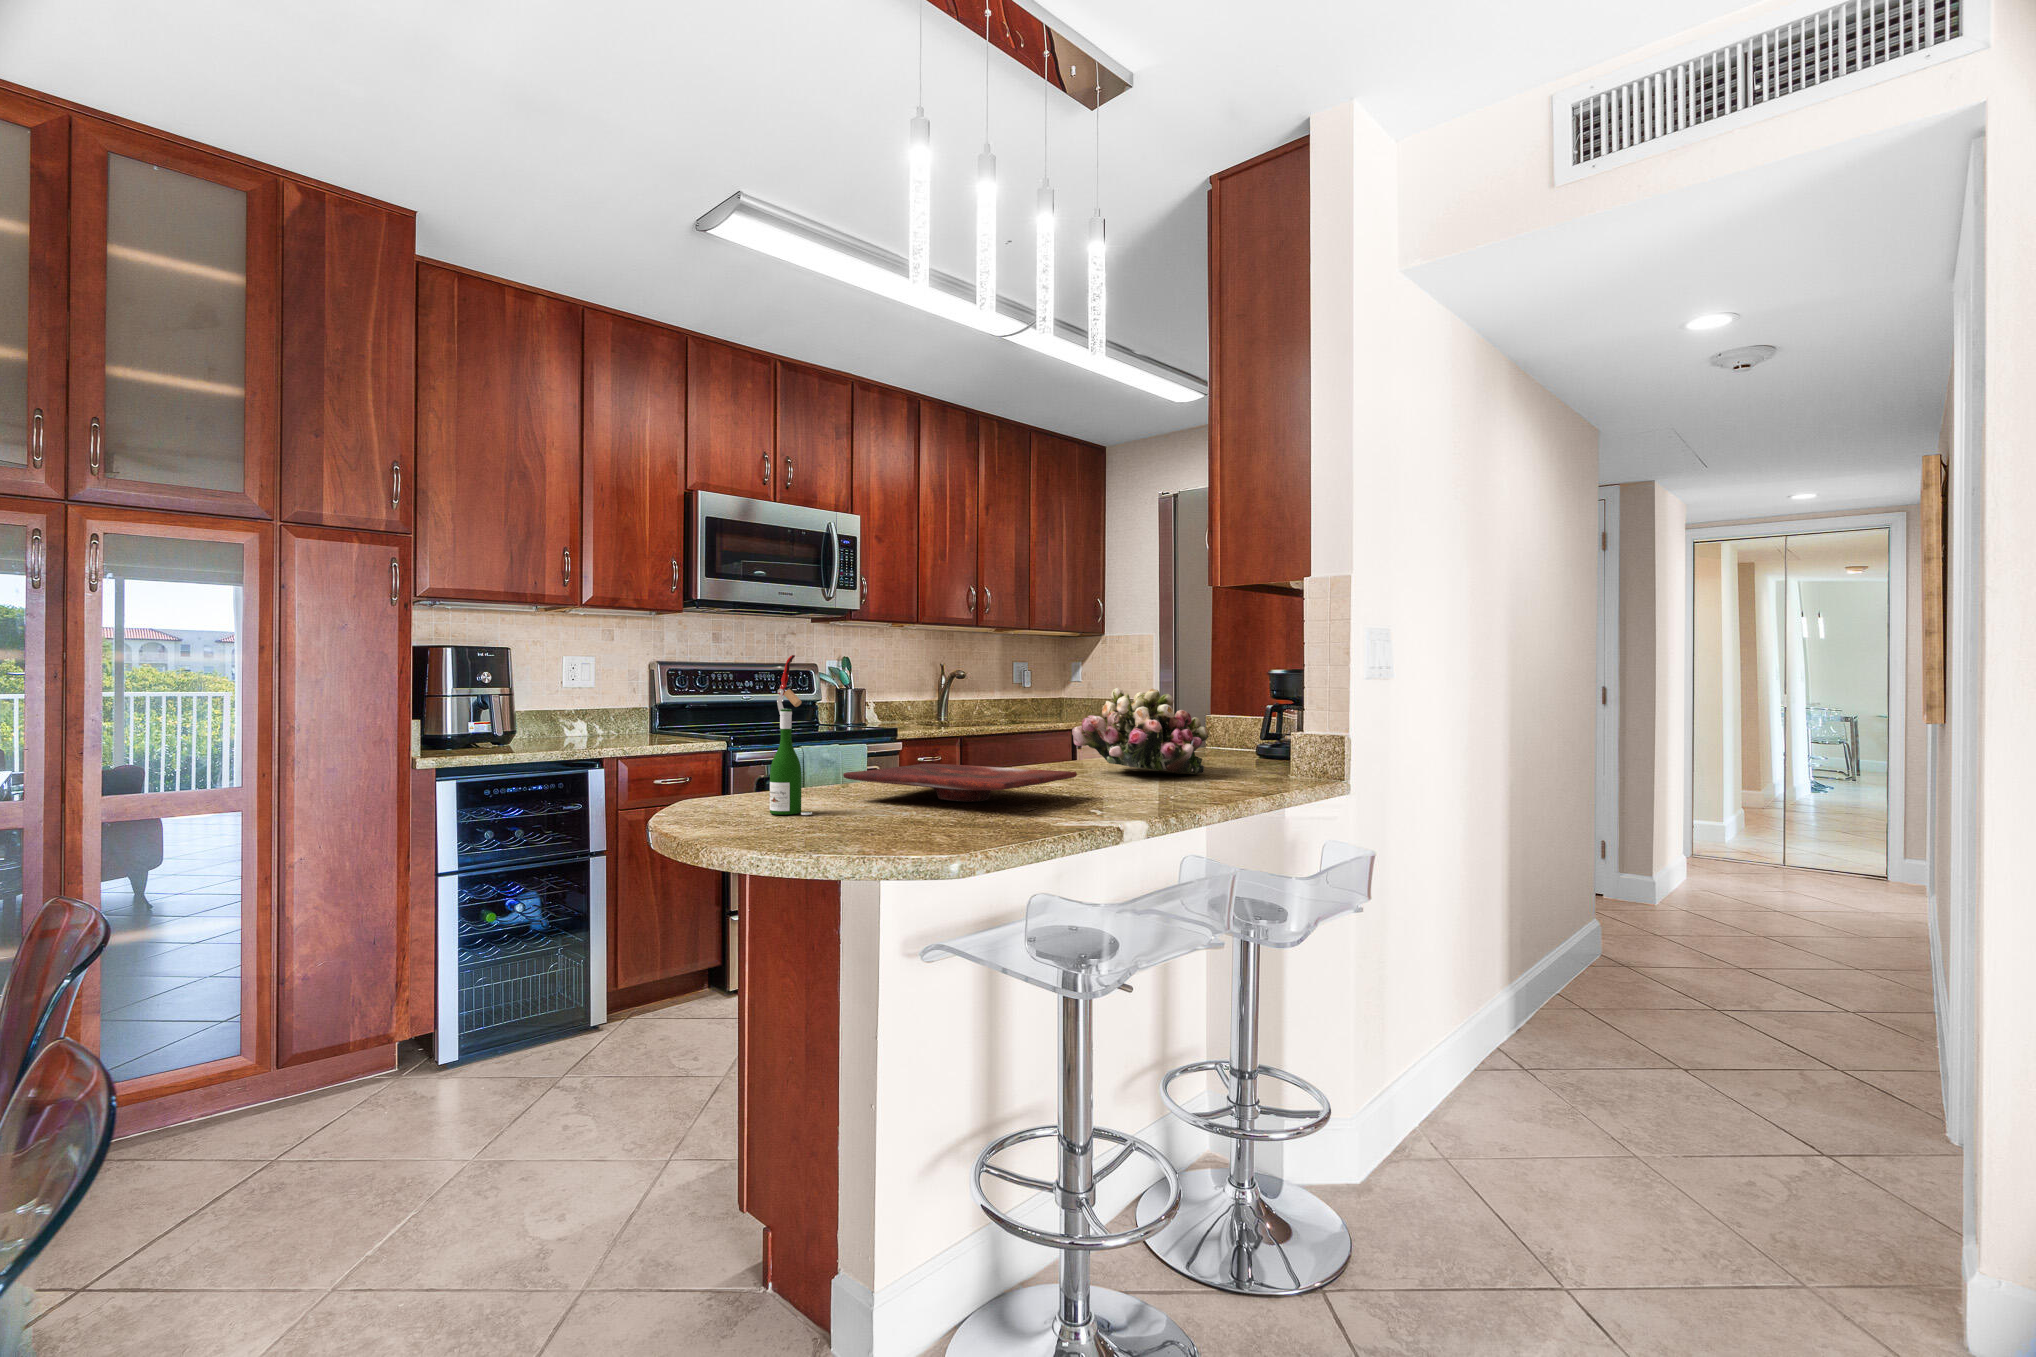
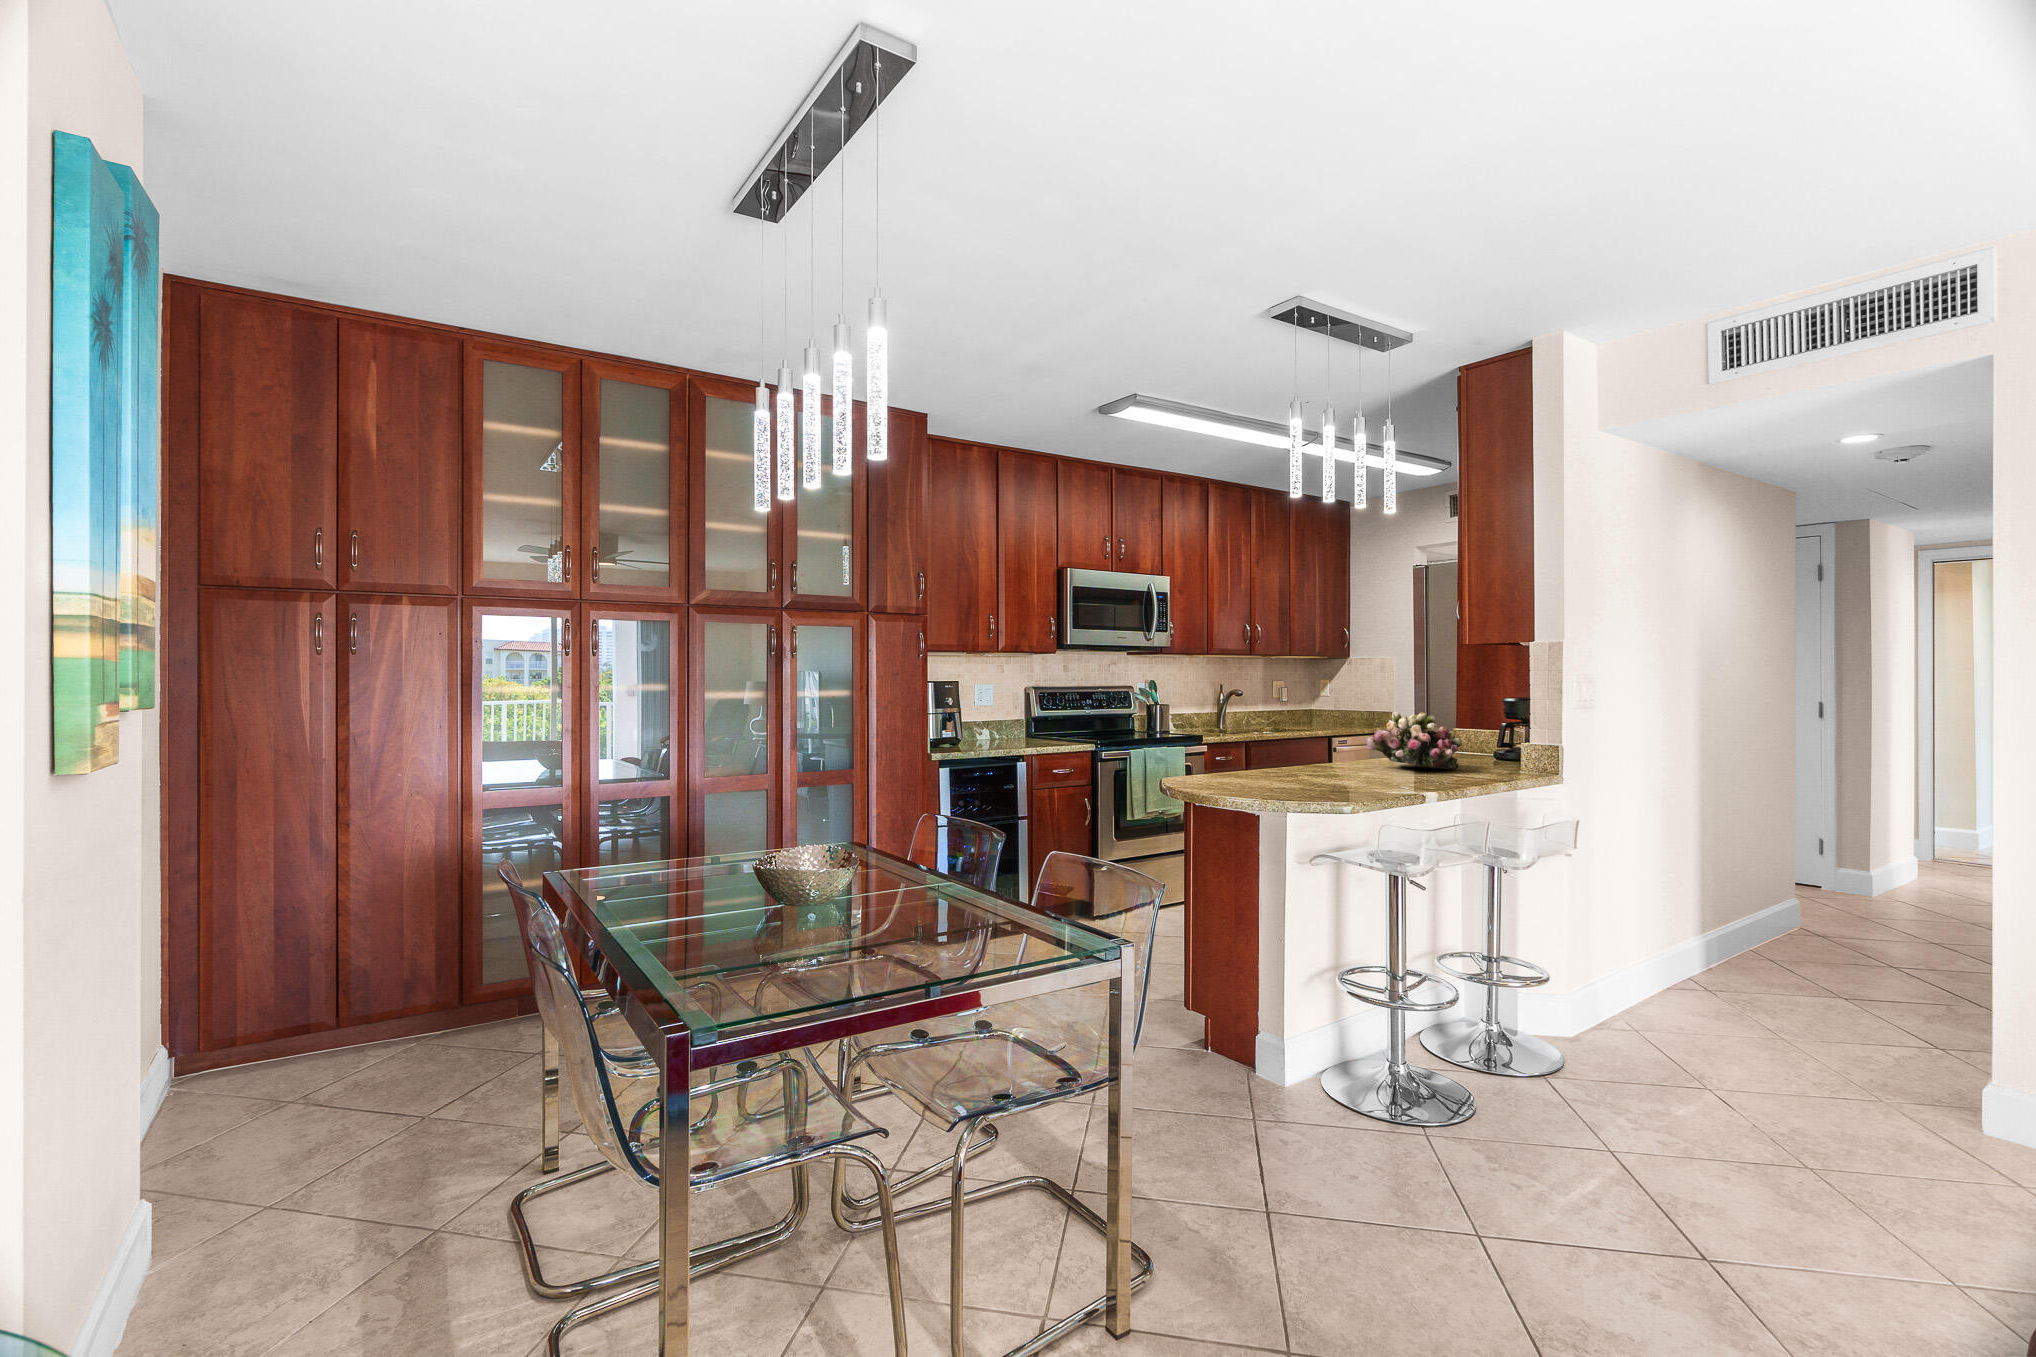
wine bottle: present [770,655,812,815] -> none [1204,697,1230,788]
cutting board: present [843,764,1077,802] -> none [1237,760,1381,783]

